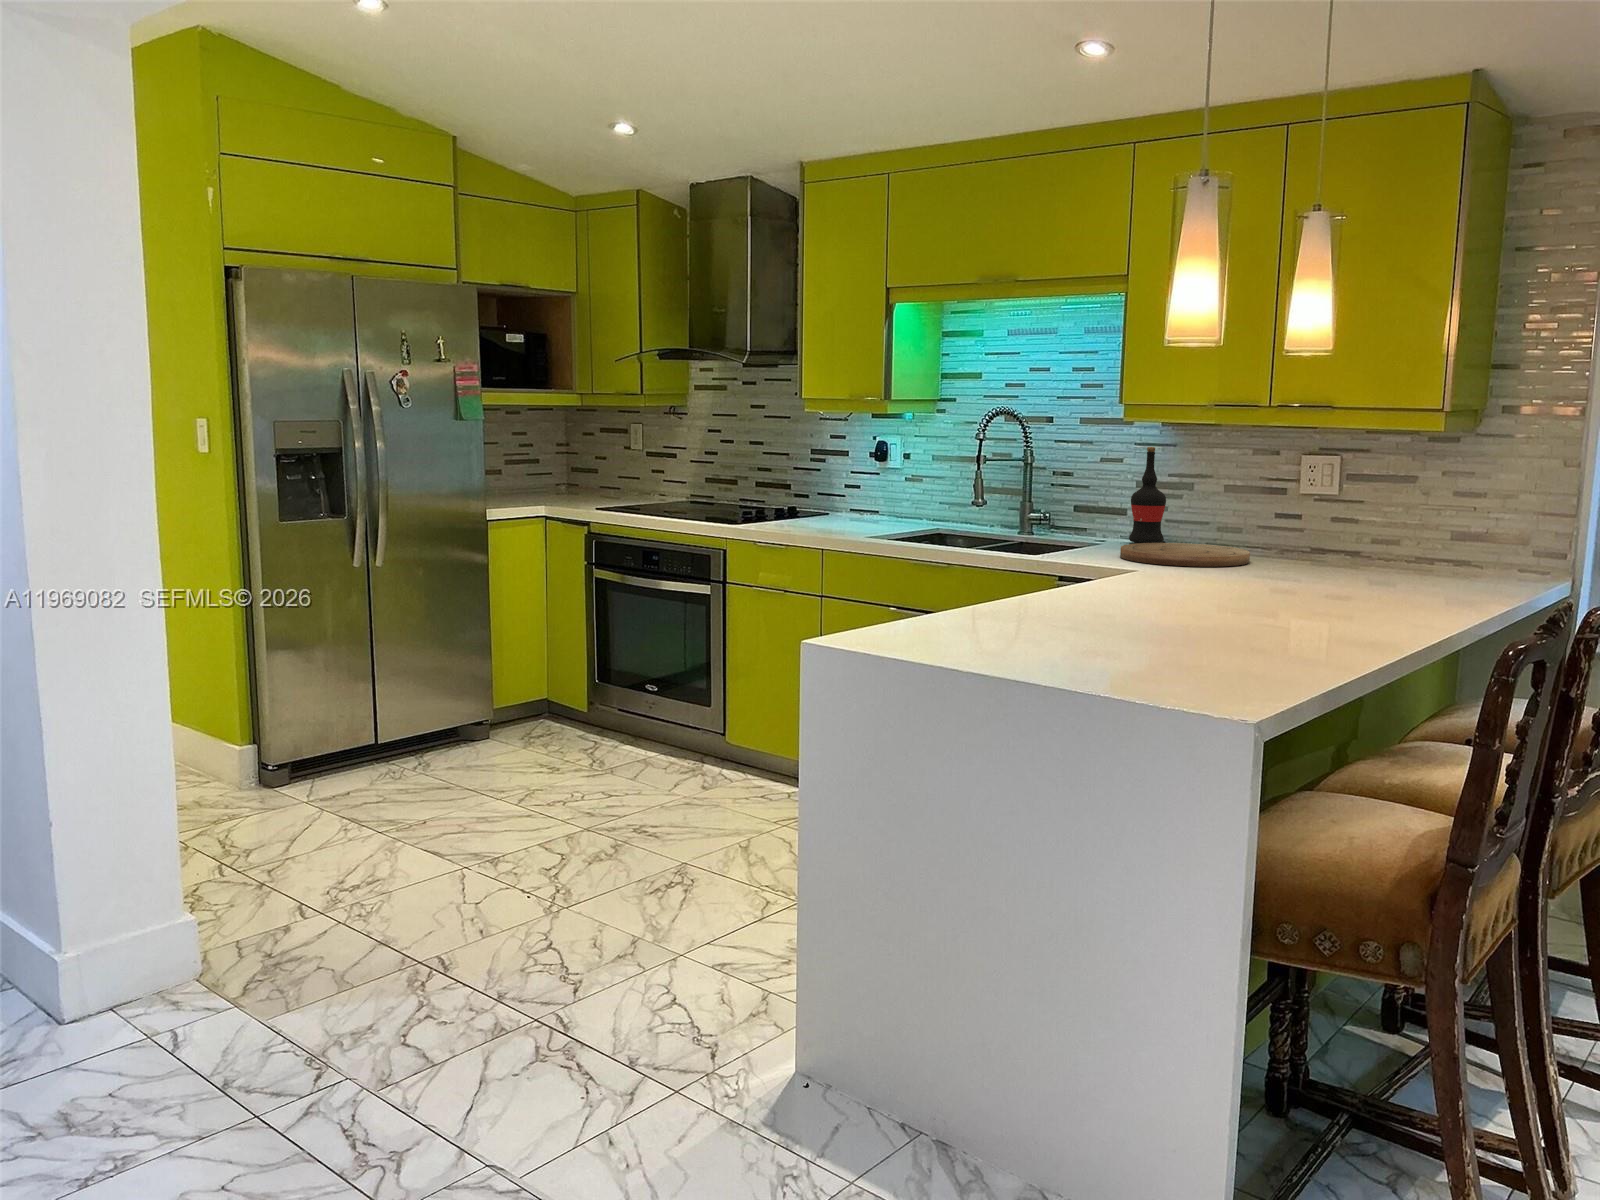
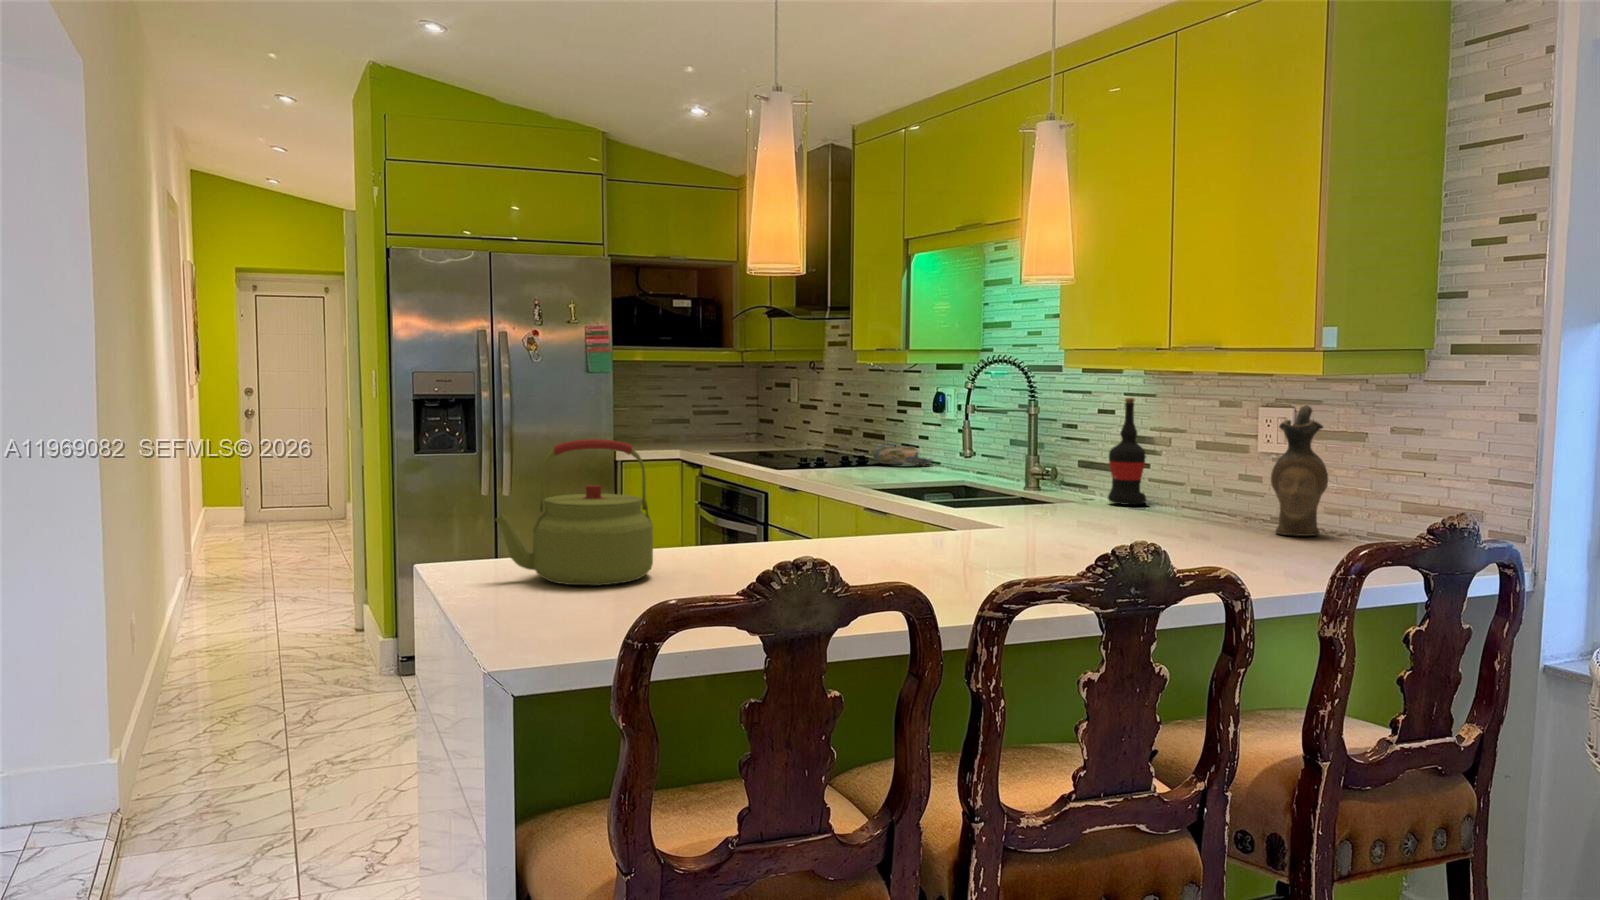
ceramic pitcher: none [1333,454,1385,563] -> present [1271,405,1328,536]
decorative bowl: none [784,492,849,515] -> present [872,444,932,466]
kettle: none [969,503,1092,646] -> present [496,439,653,585]
cutting board: present [1120,543,1250,567] -> none [1030,502,1174,530]

